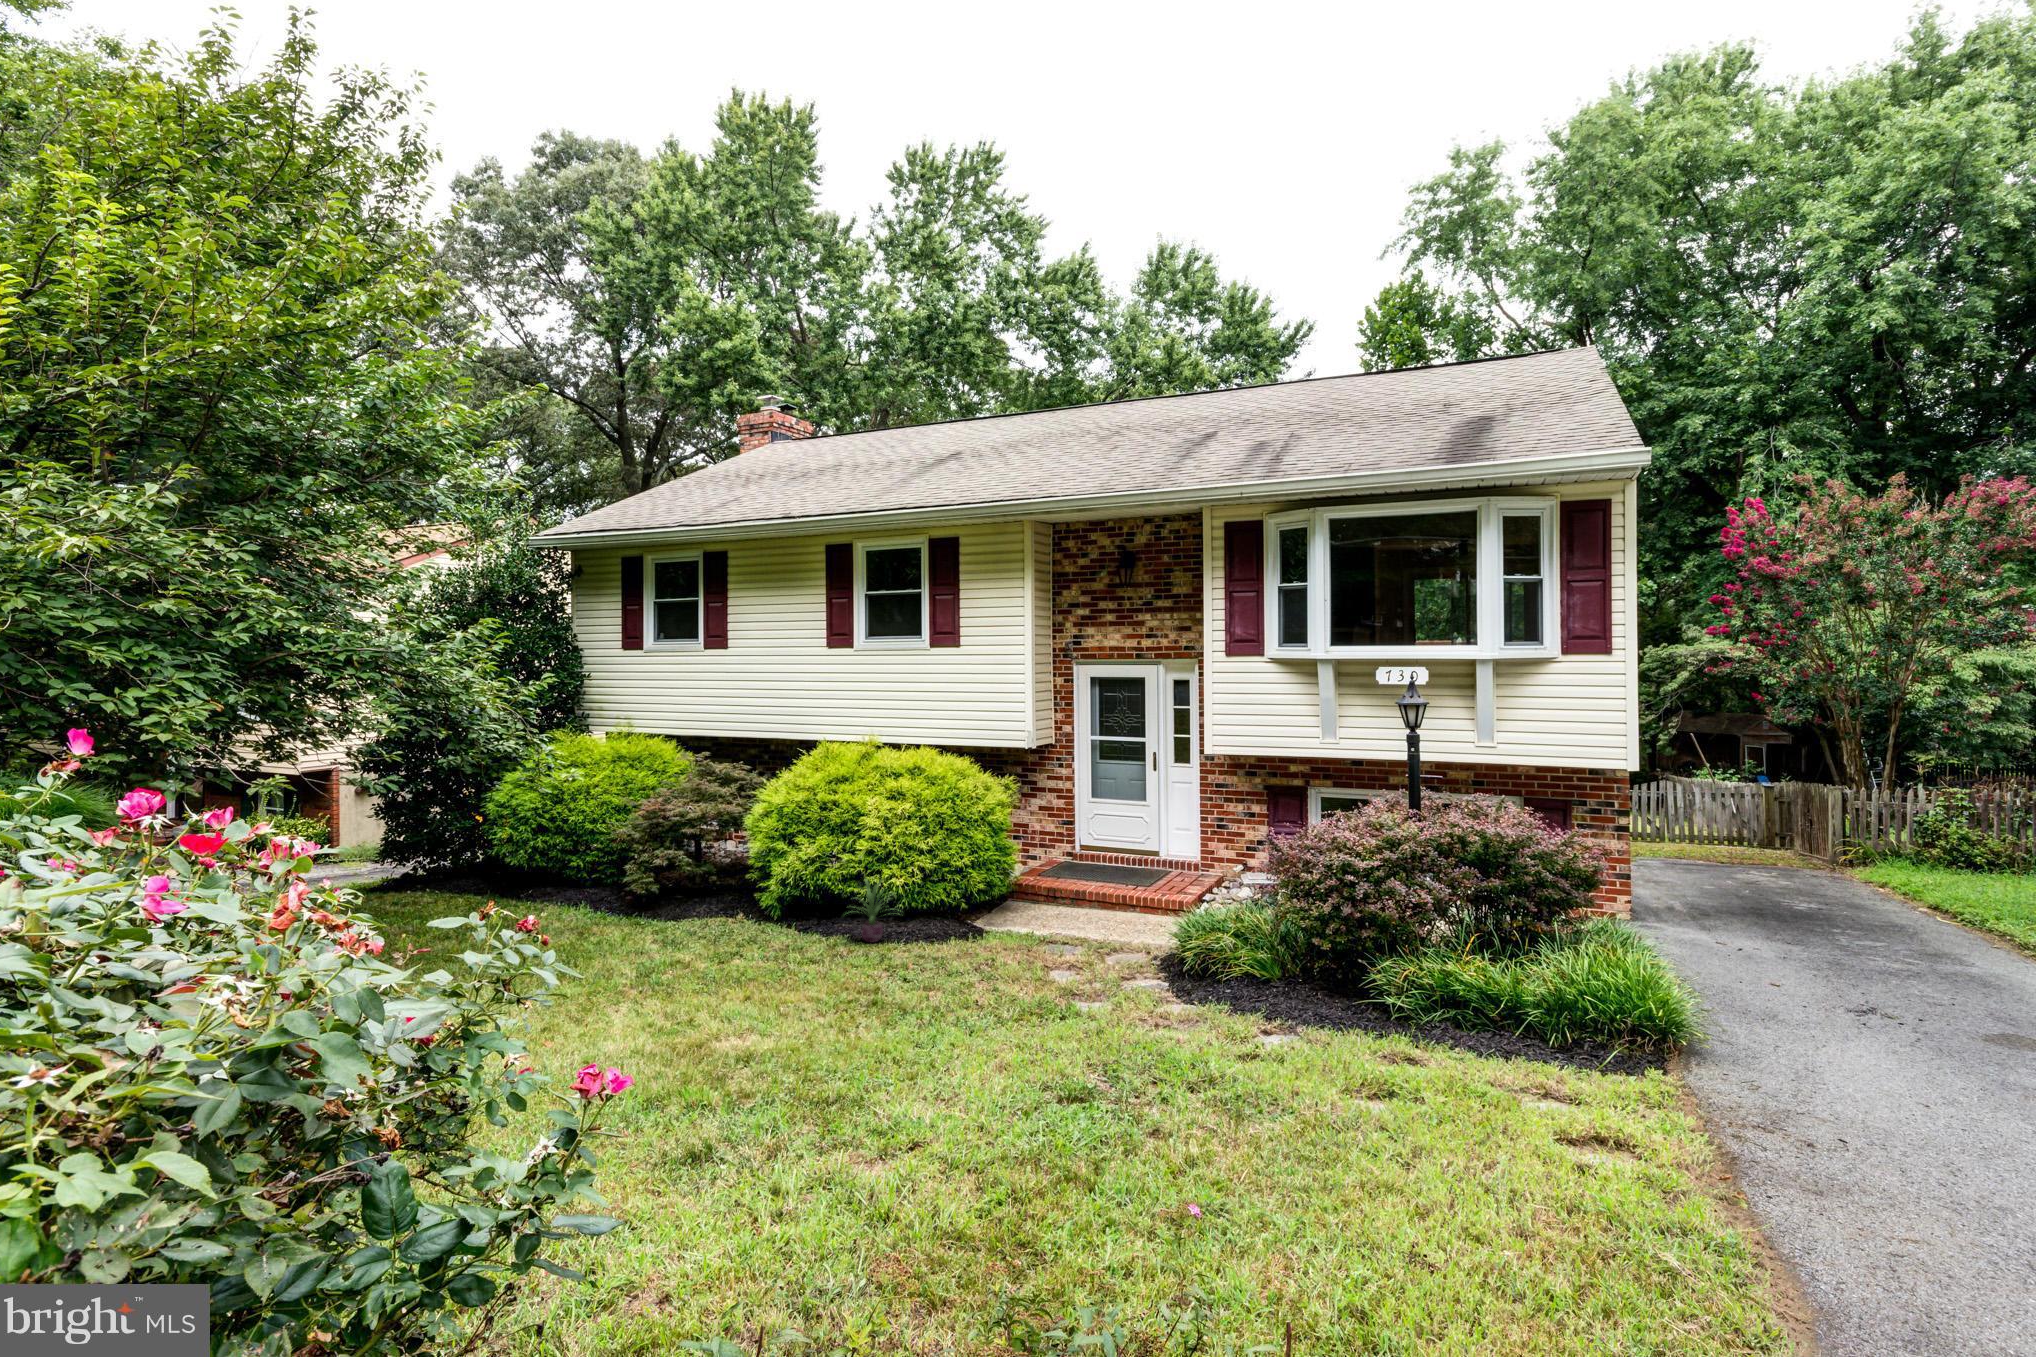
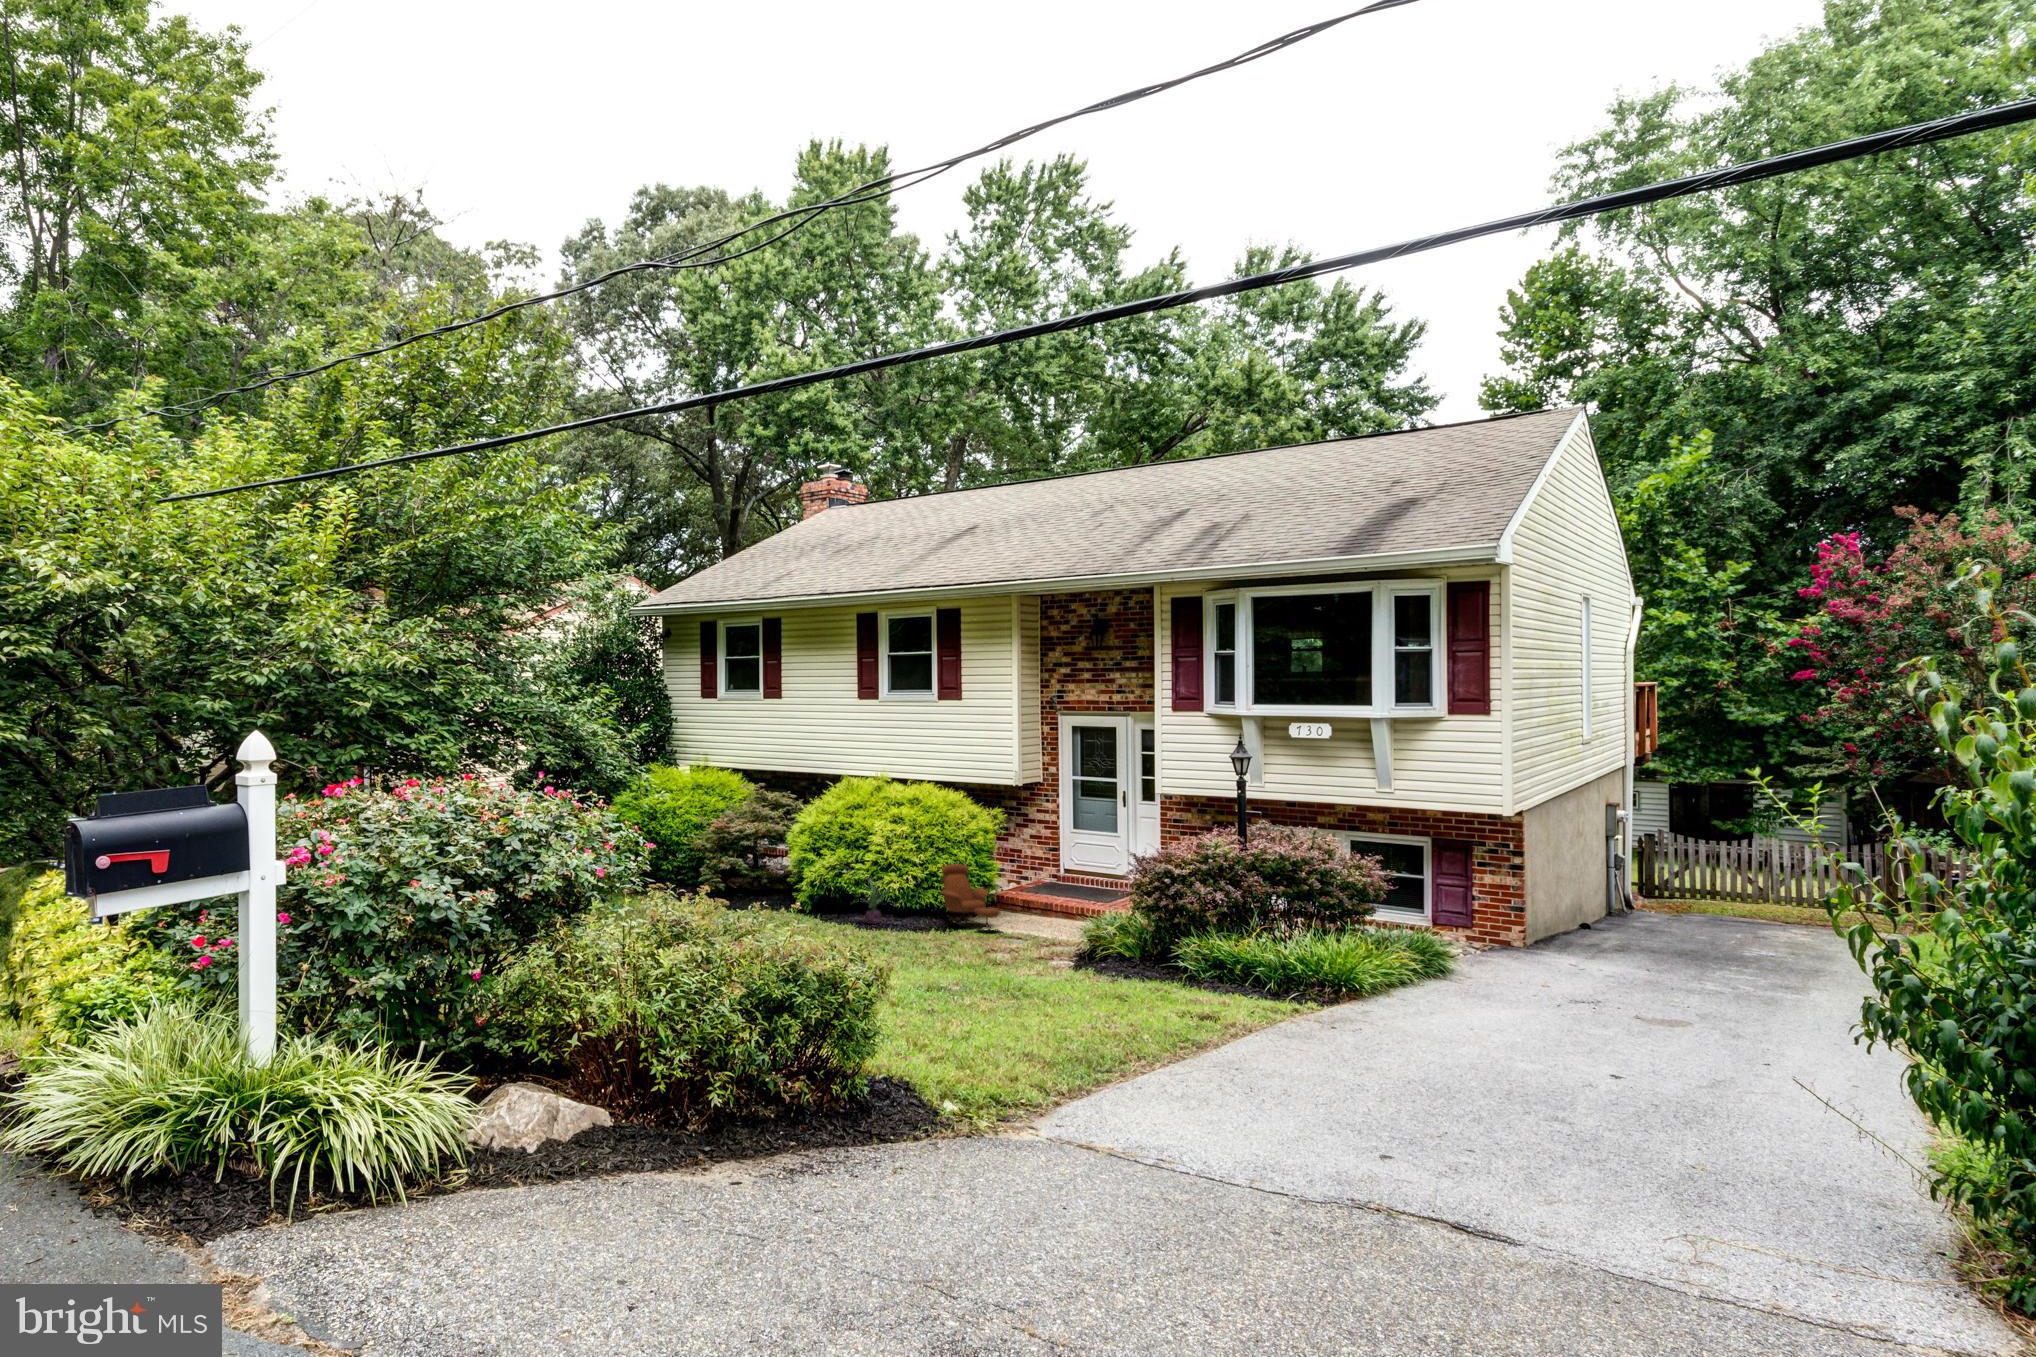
lounge chair: none [964,853,1054,954] -> present [941,864,1000,932]

